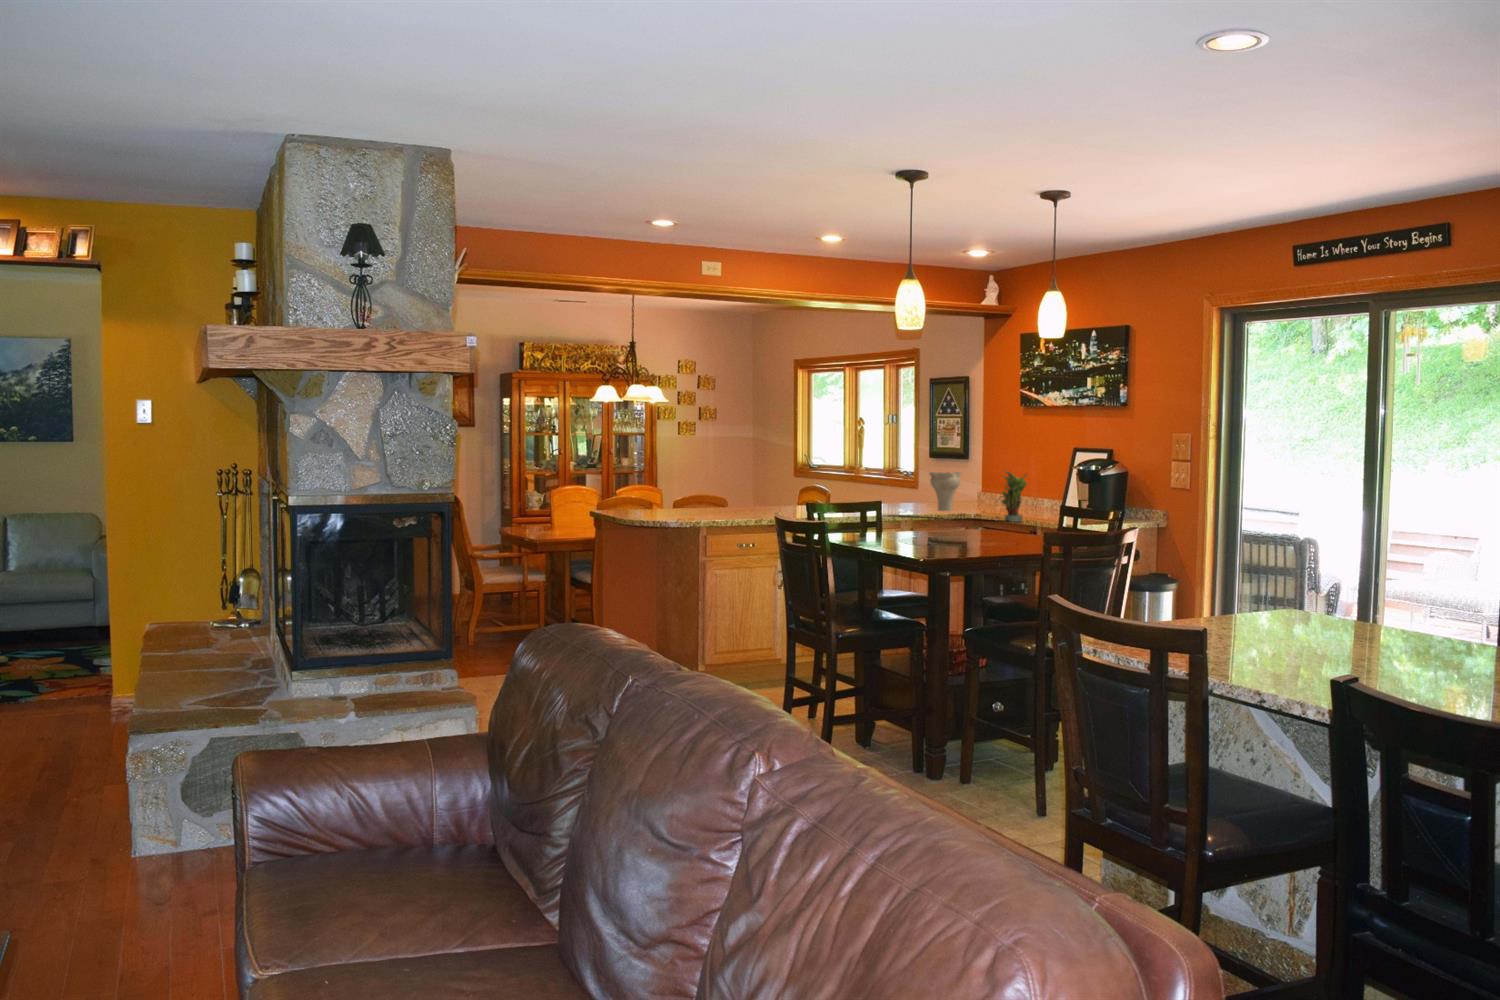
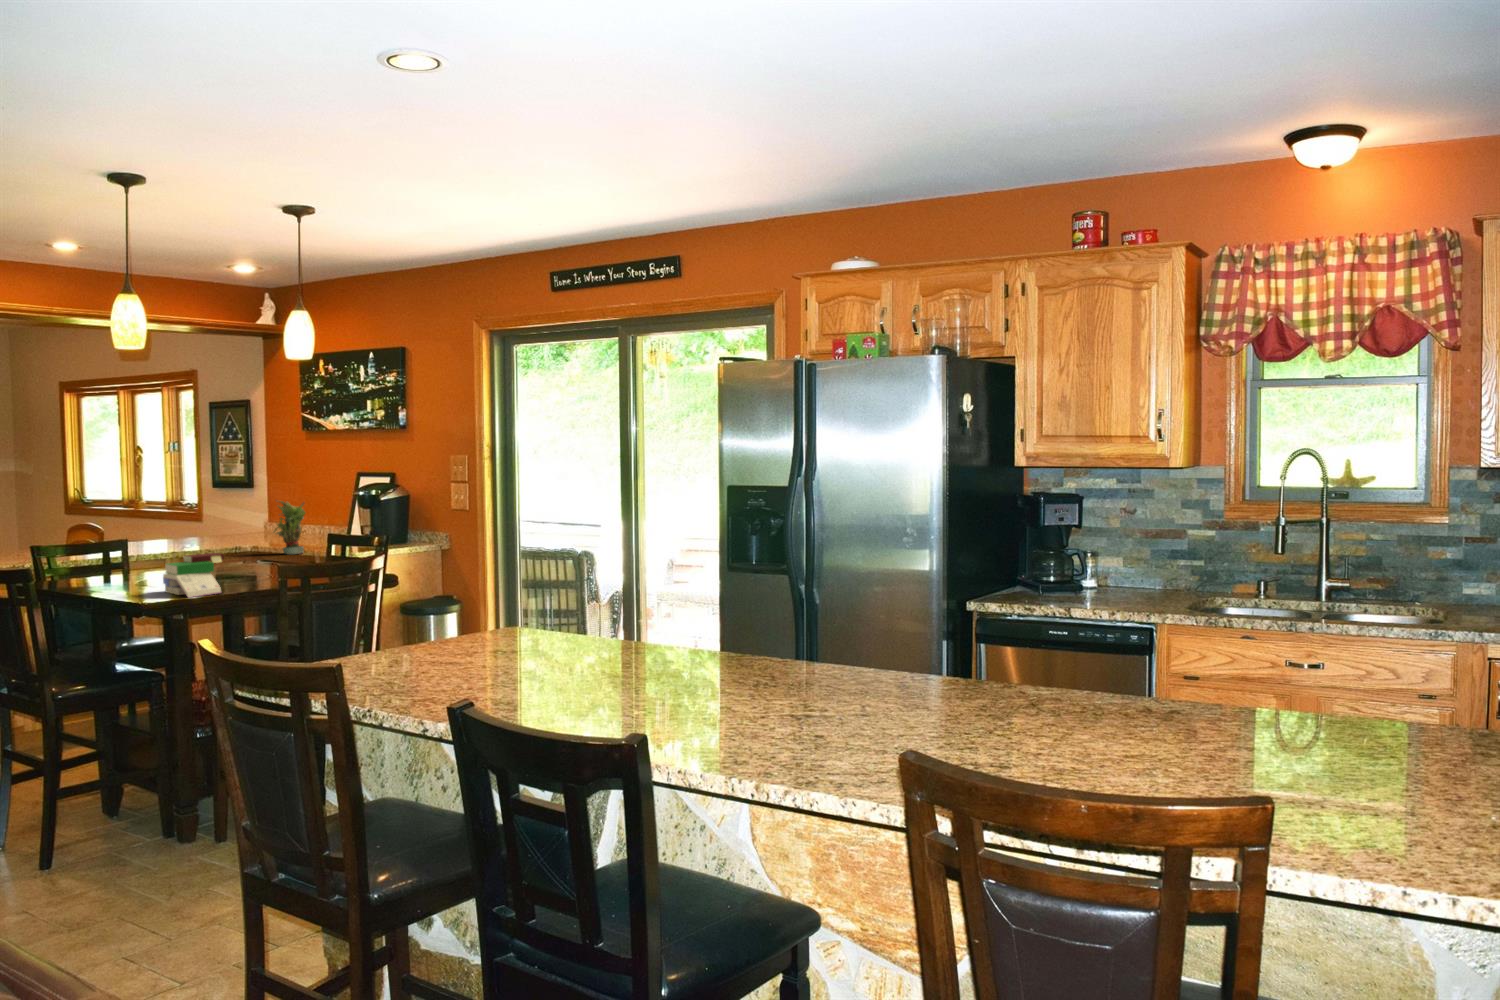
vase: present [929,472,961,511] -> none [173,503,233,554]
book: none [951,510,996,543] -> present [163,553,224,598]

